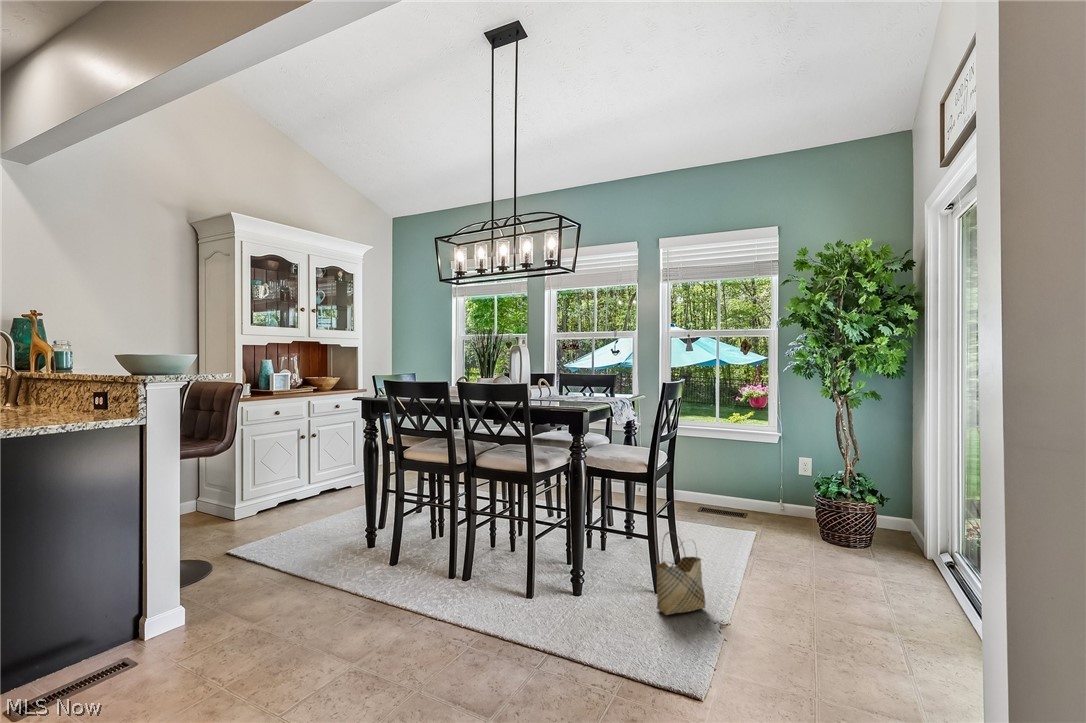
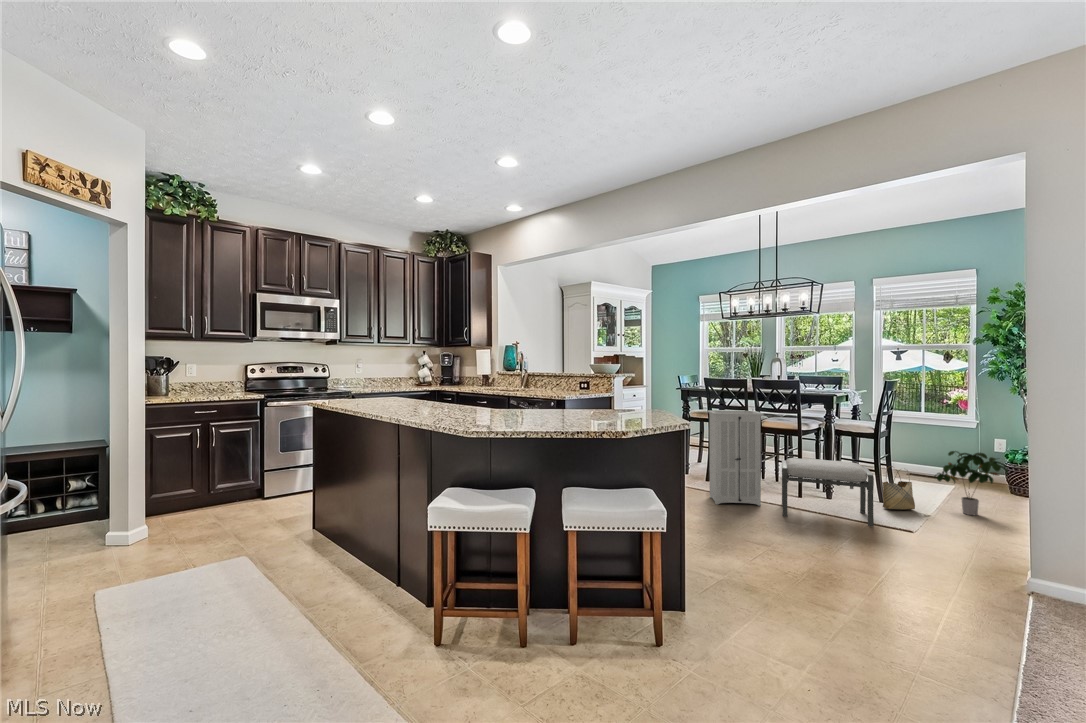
storage cabinet: none [337,441,444,653] -> present [707,410,764,506]
potted plant: none [733,497,839,611] -> present [934,451,1008,515]
ottoman: none [461,537,630,692] -> present [782,458,874,527]

